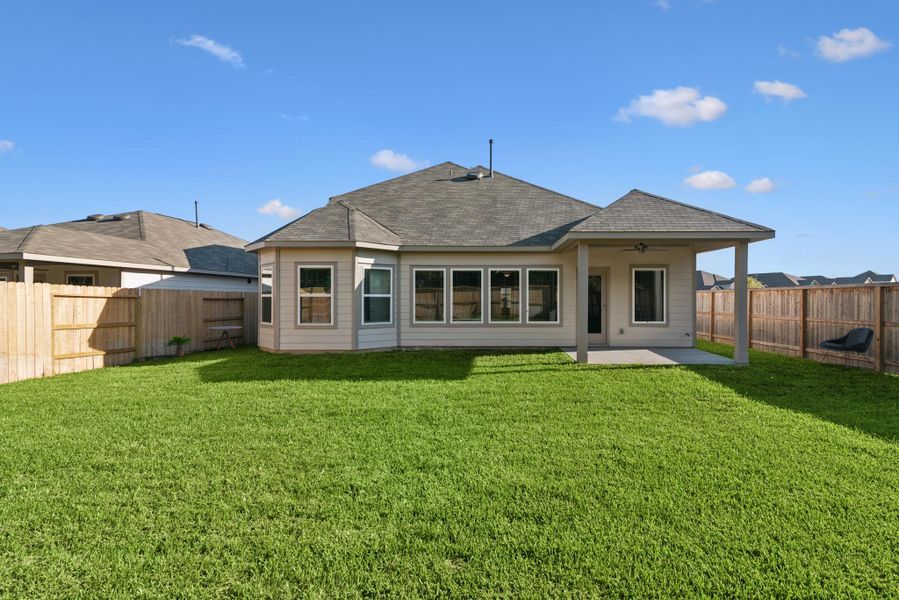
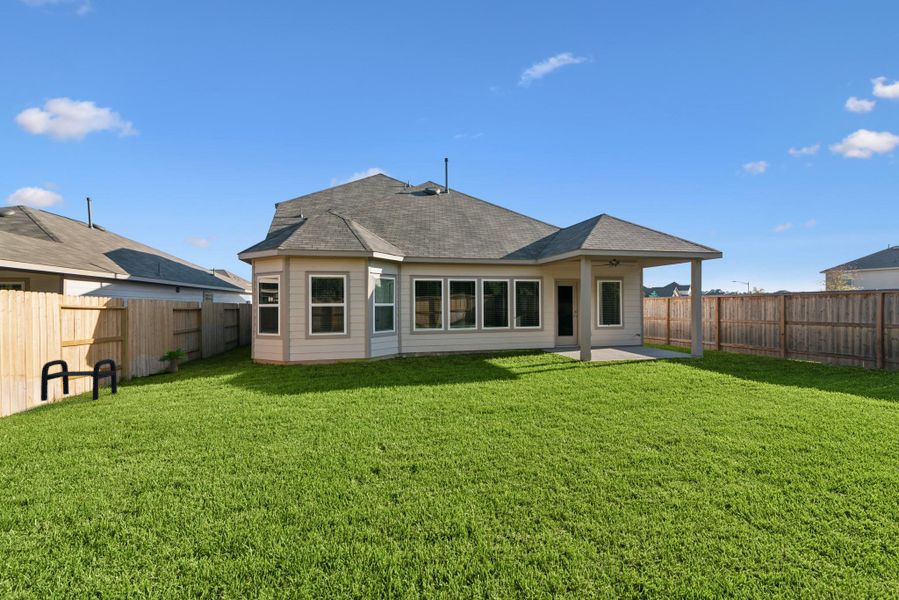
round table: present [208,326,242,349] -> none [192,338,230,364]
lounge chair: present [819,328,876,370] -> none [742,326,782,358]
bench: none [40,340,103,376] -> present [41,359,117,401]

